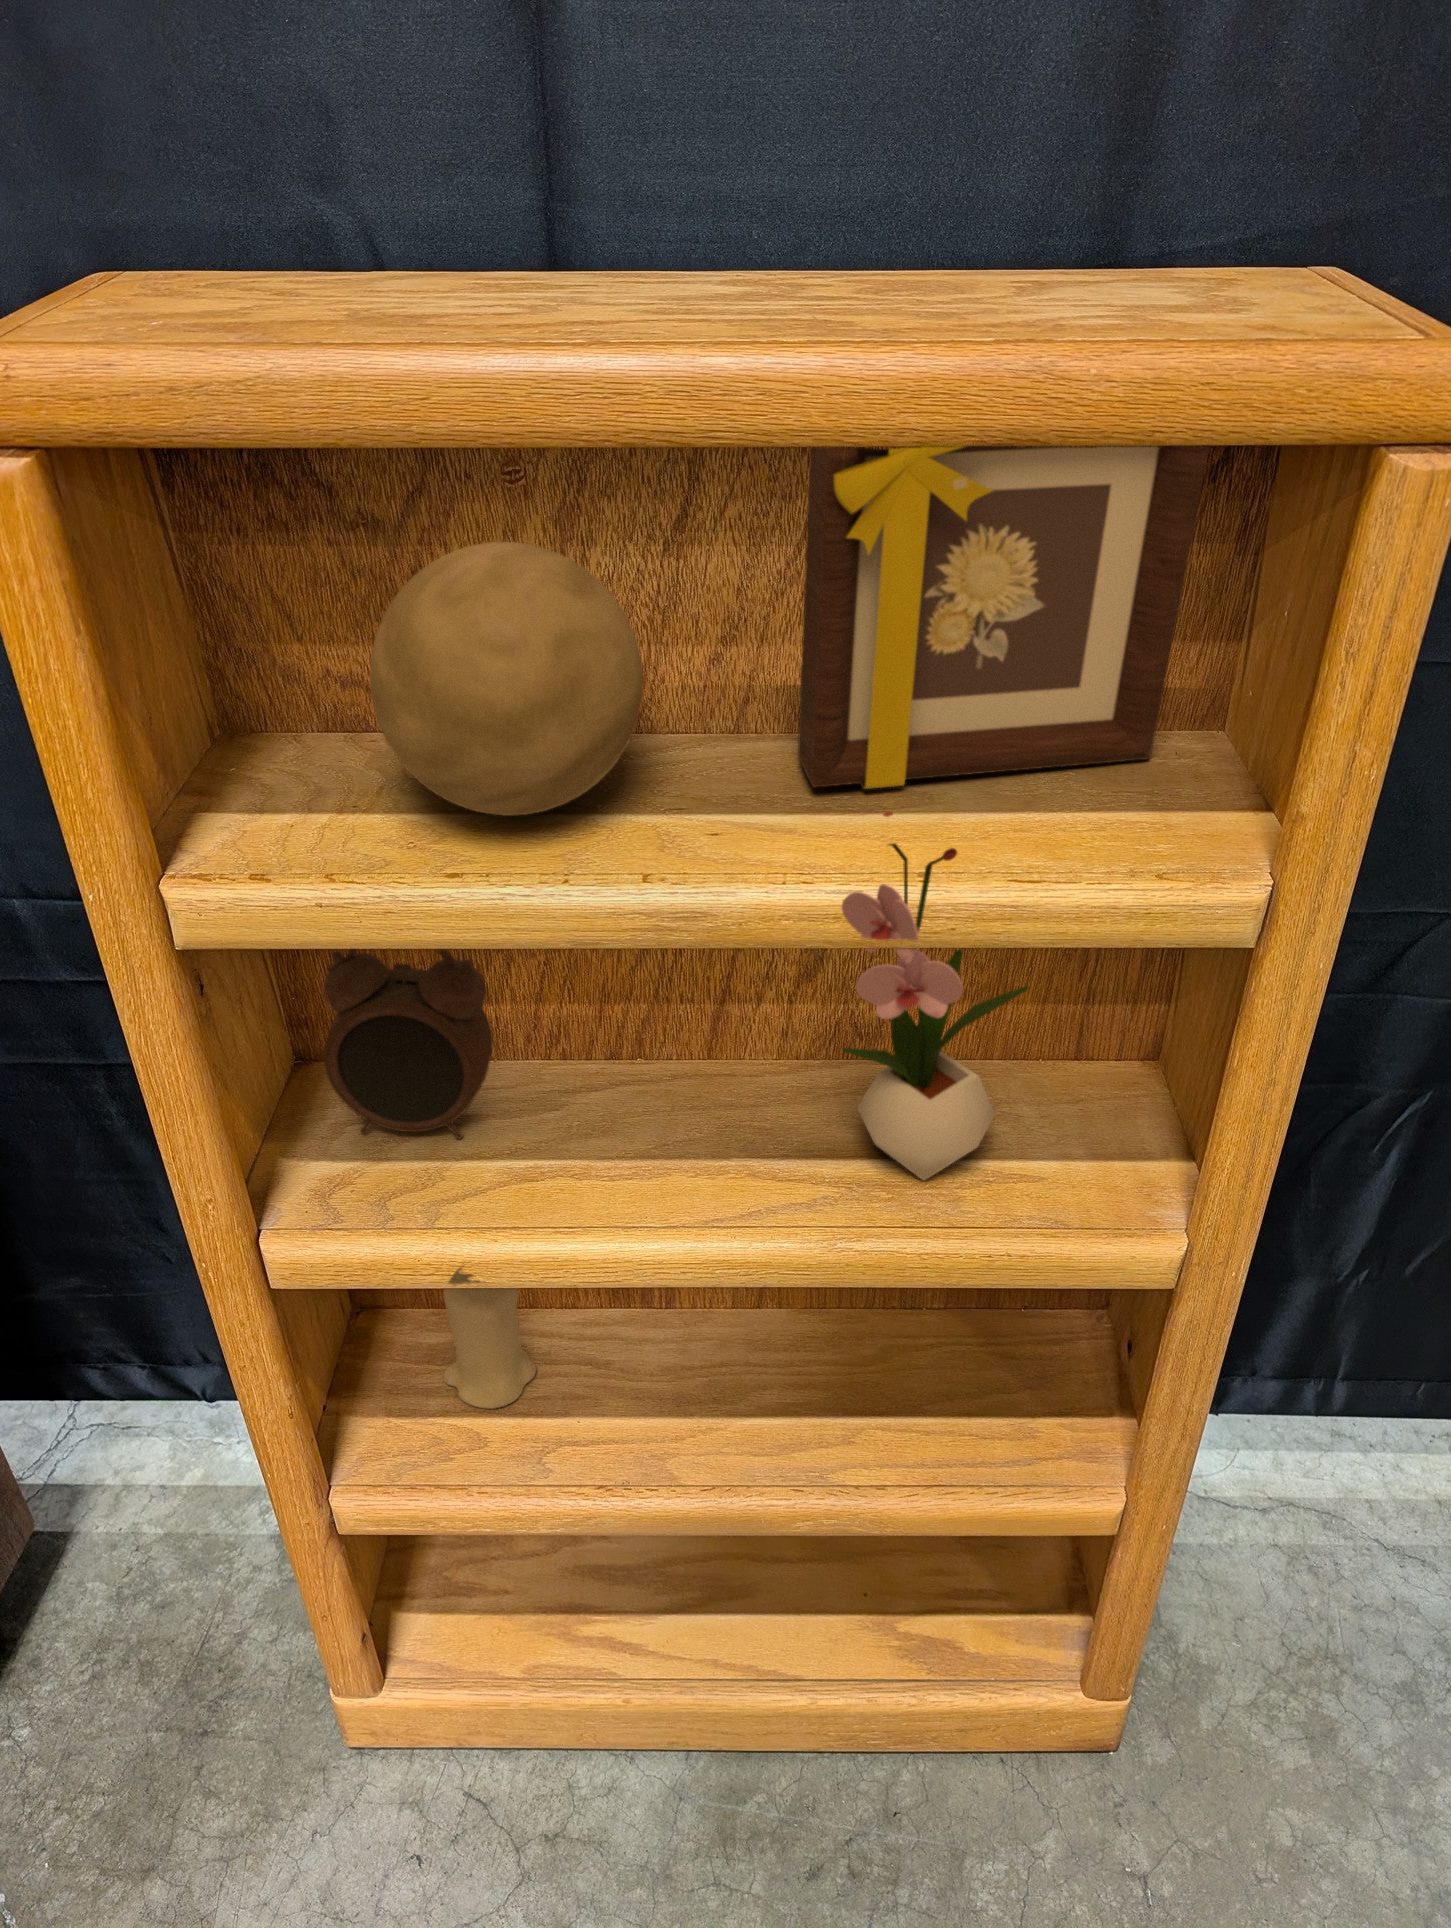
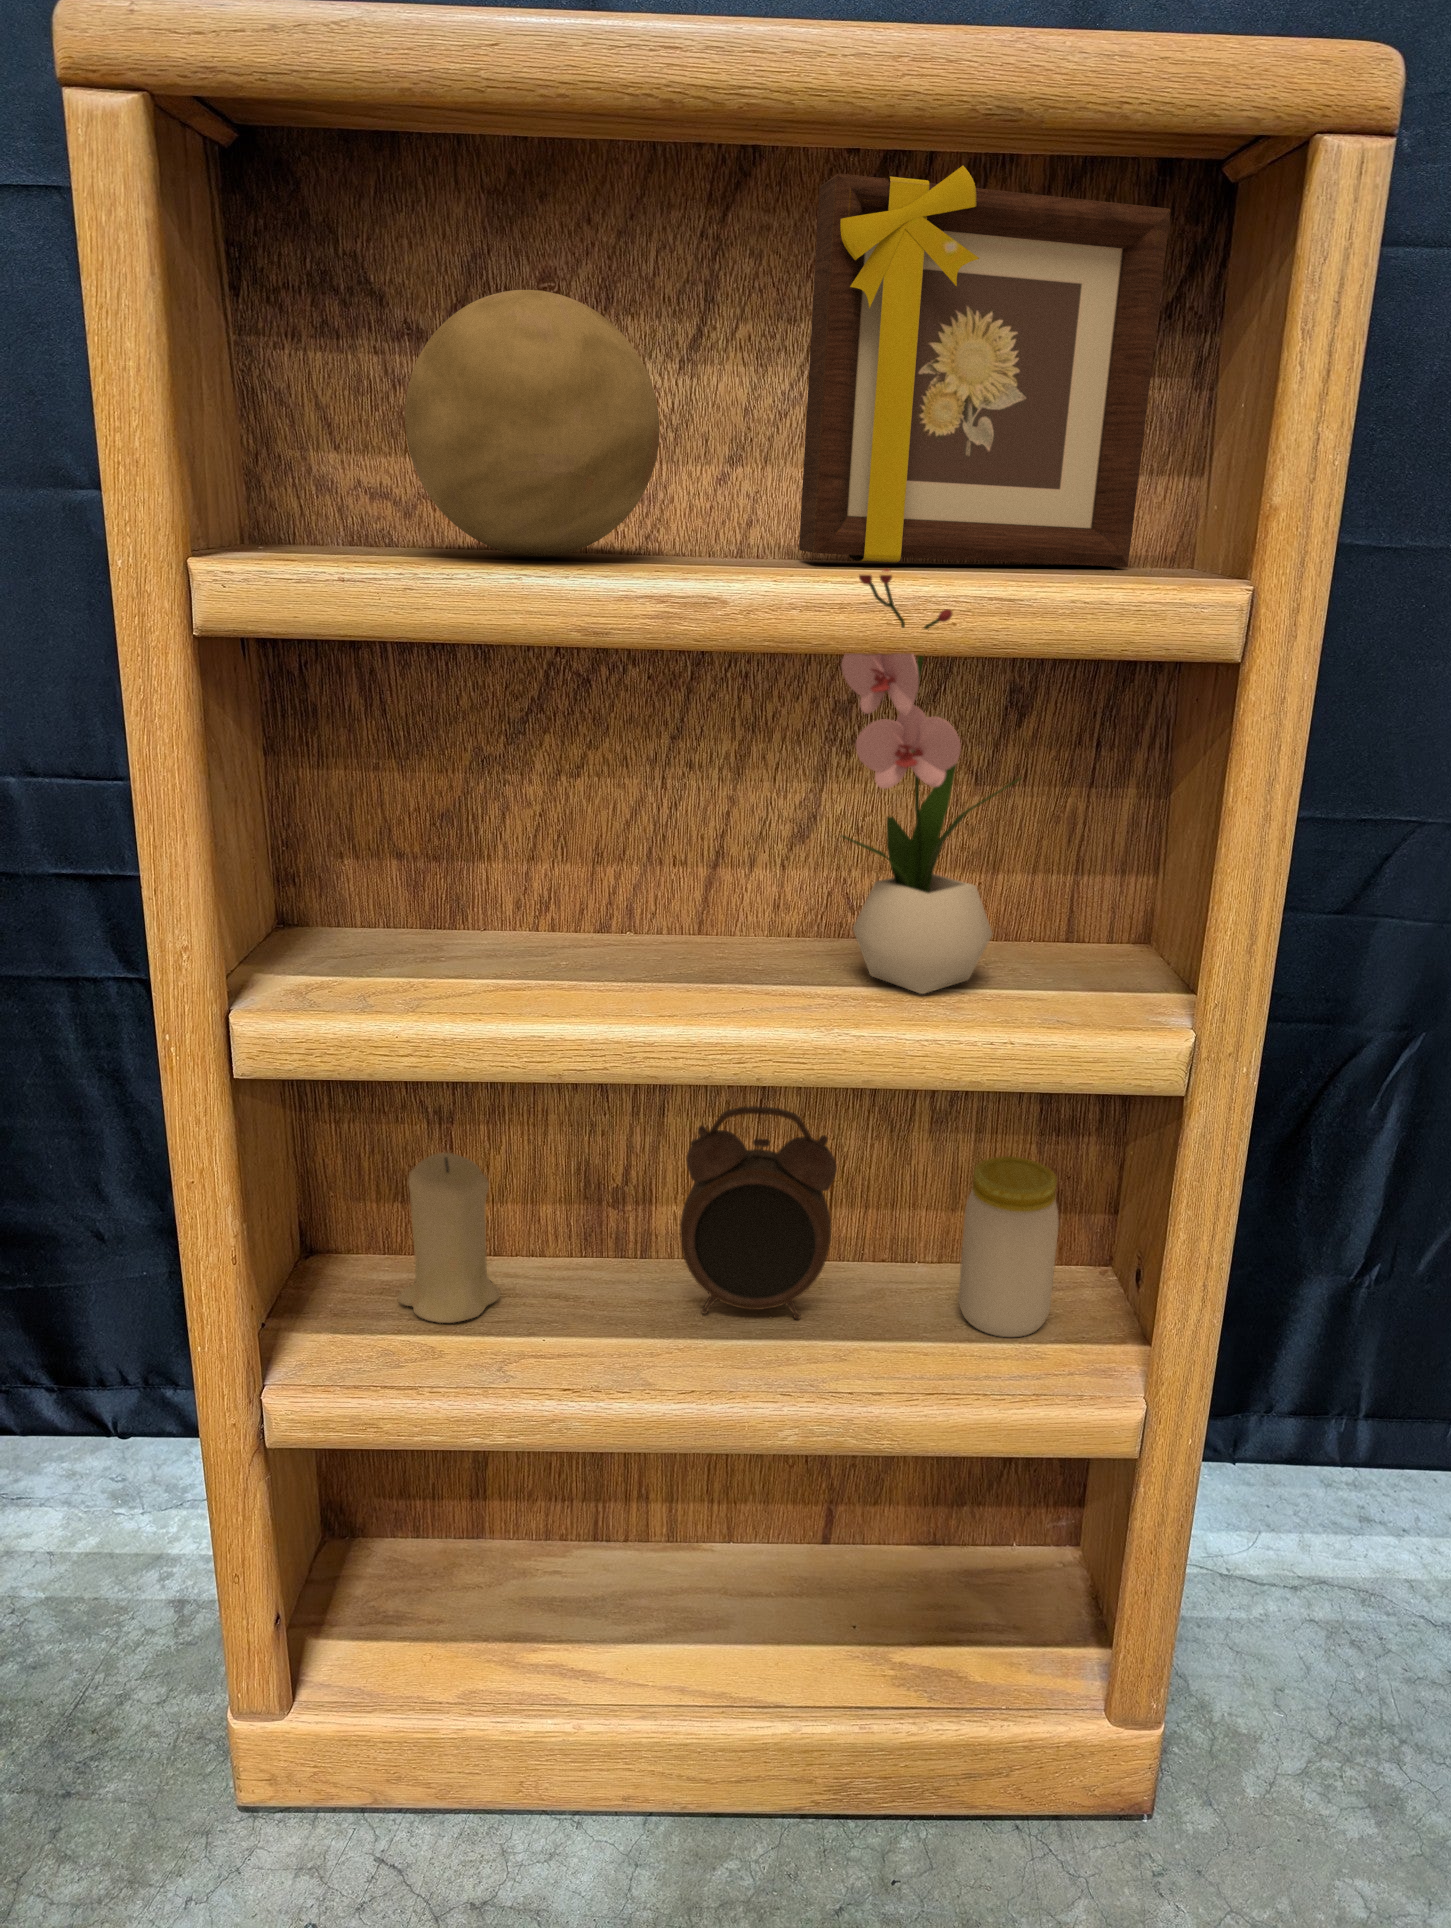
alarm clock: present [324,949,493,1139] -> present [680,1106,837,1319]
jar: none [959,1261,1055,1419] -> present [958,1156,1059,1337]

